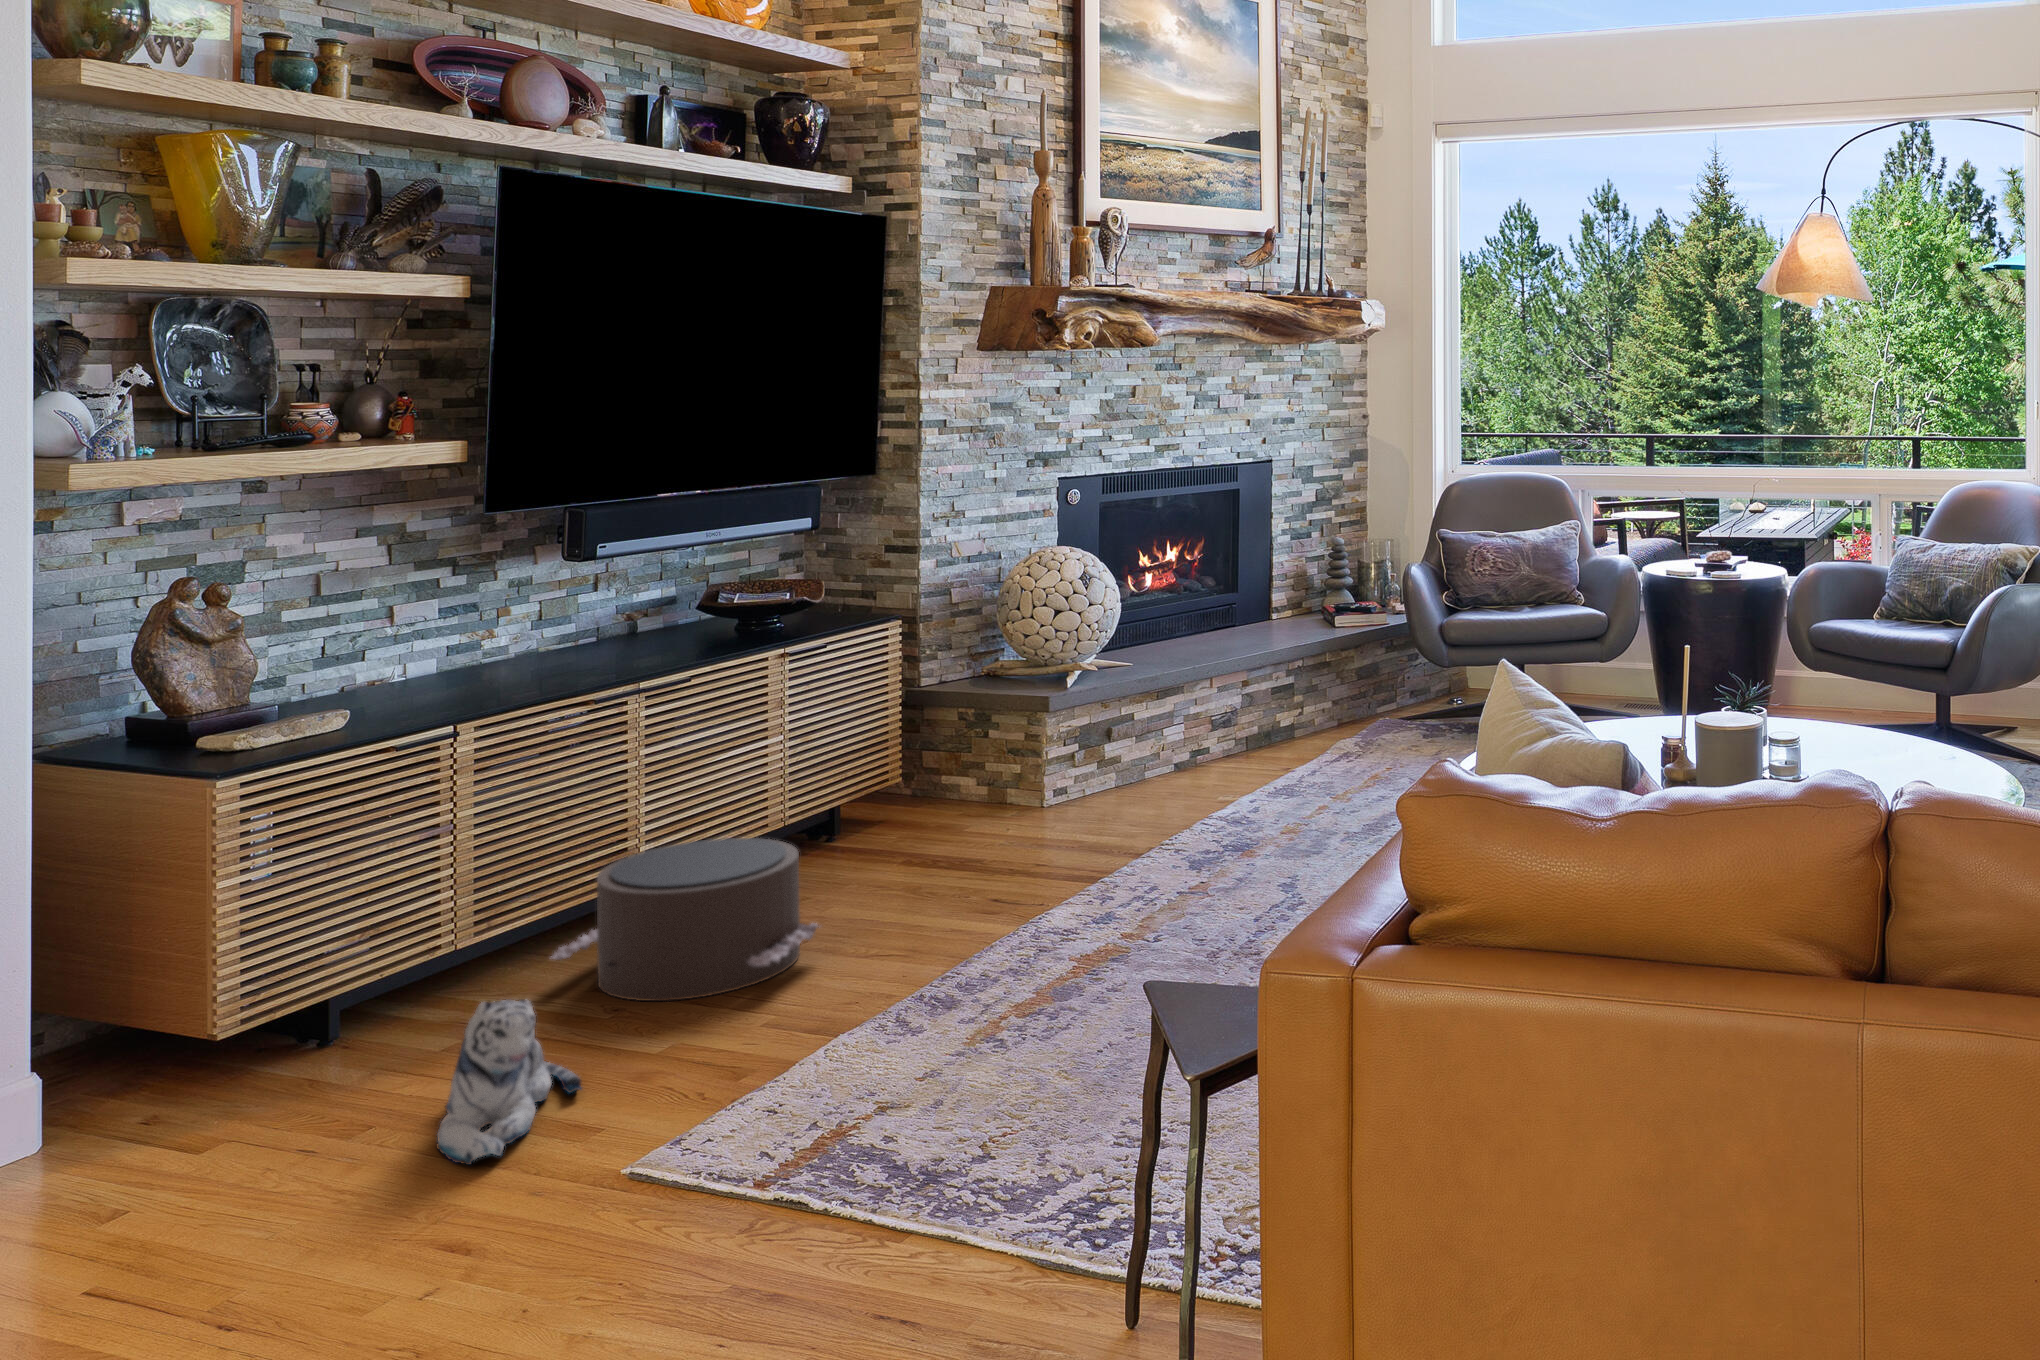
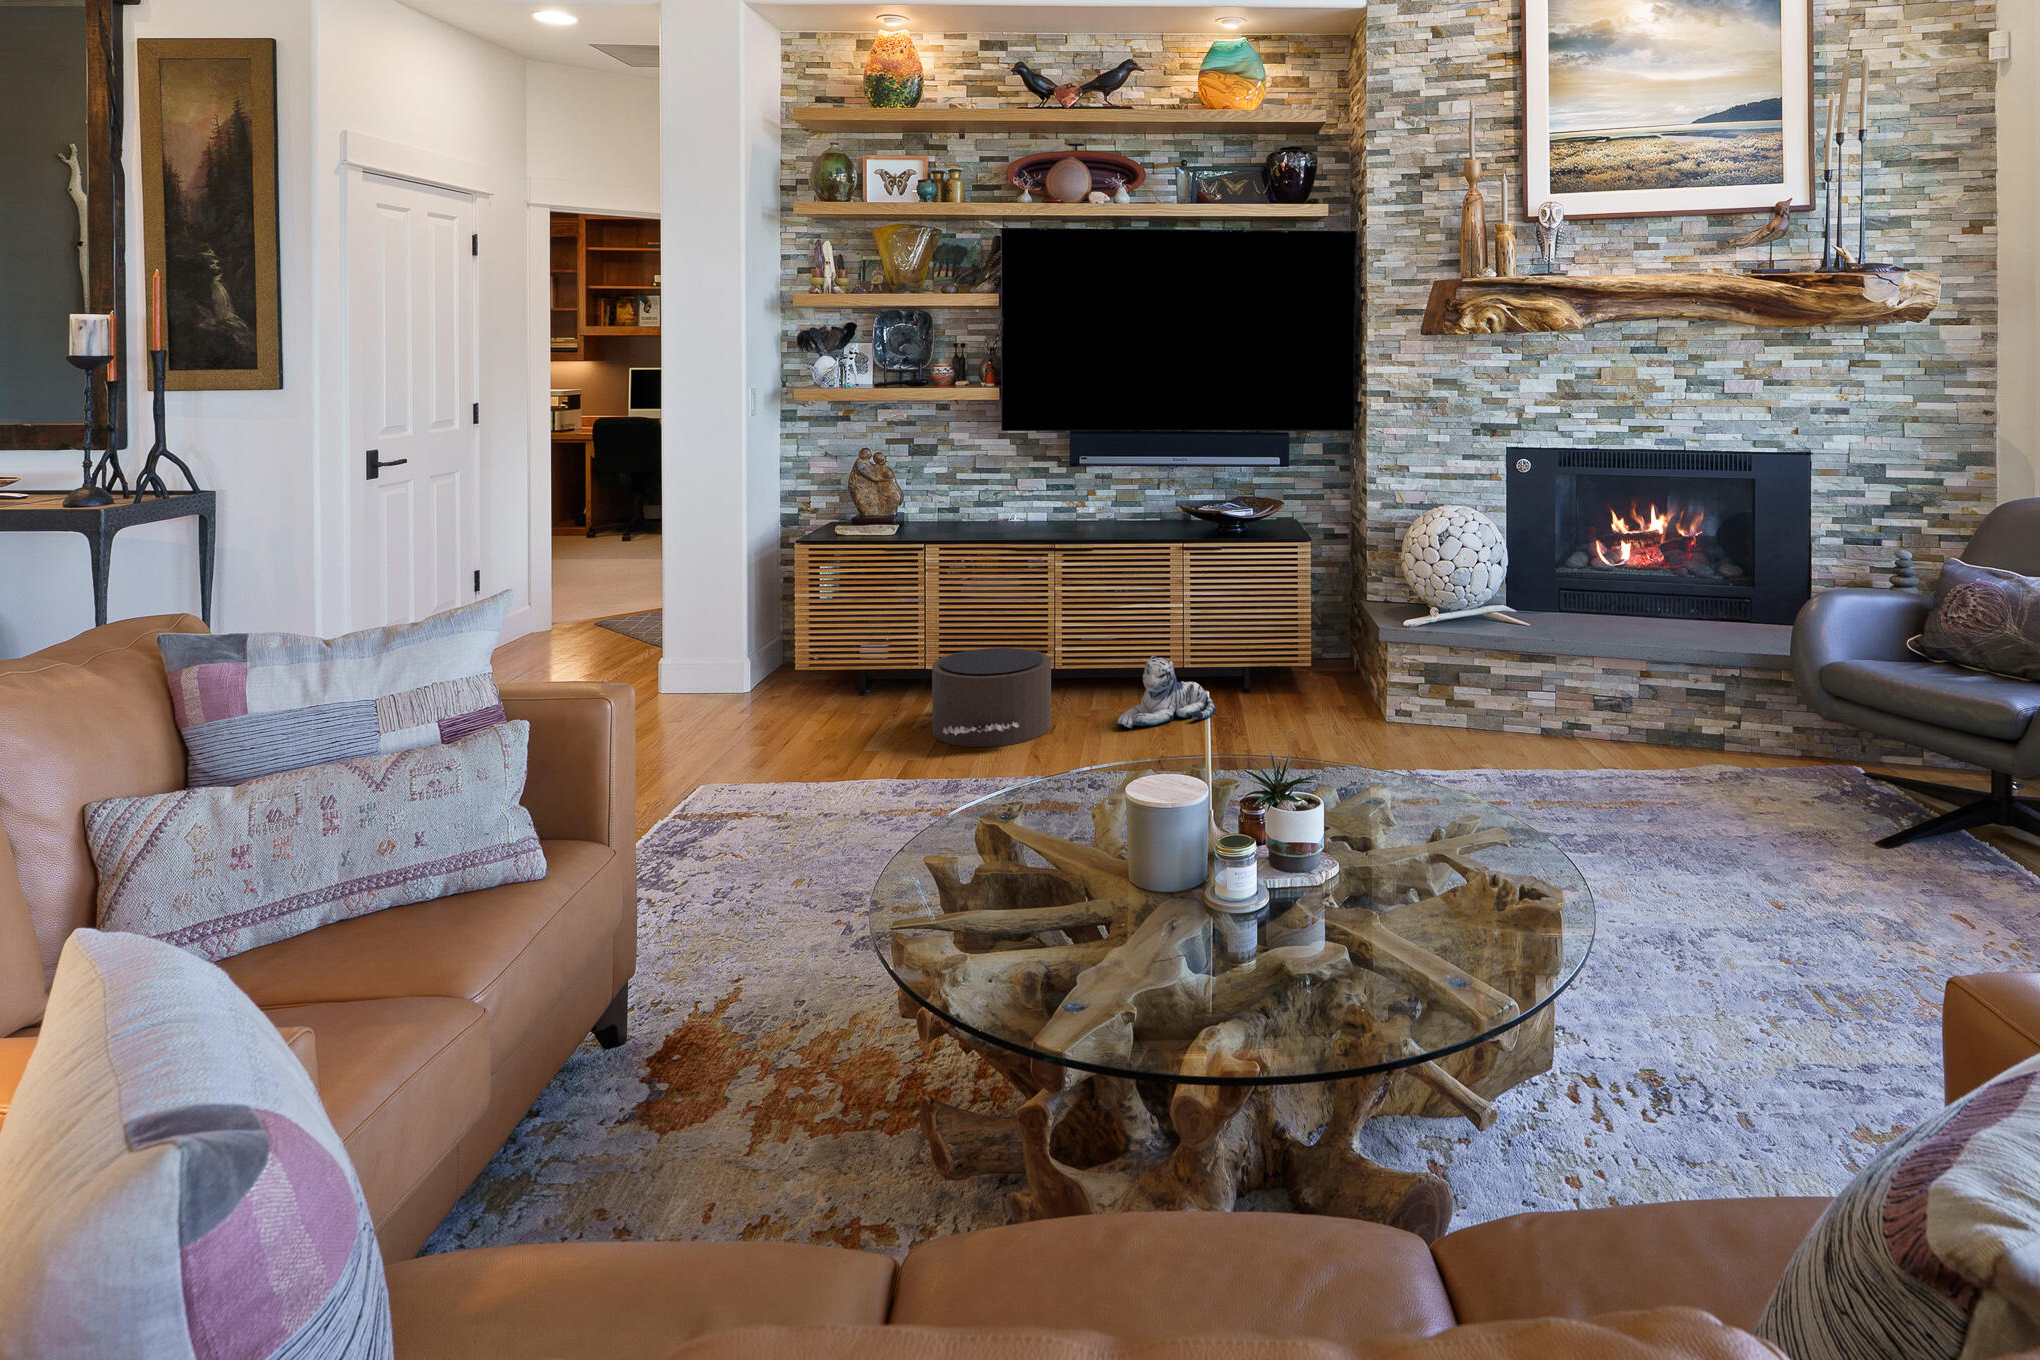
plush toy: present [437,999,581,1165] -> present [1117,656,1215,728]

